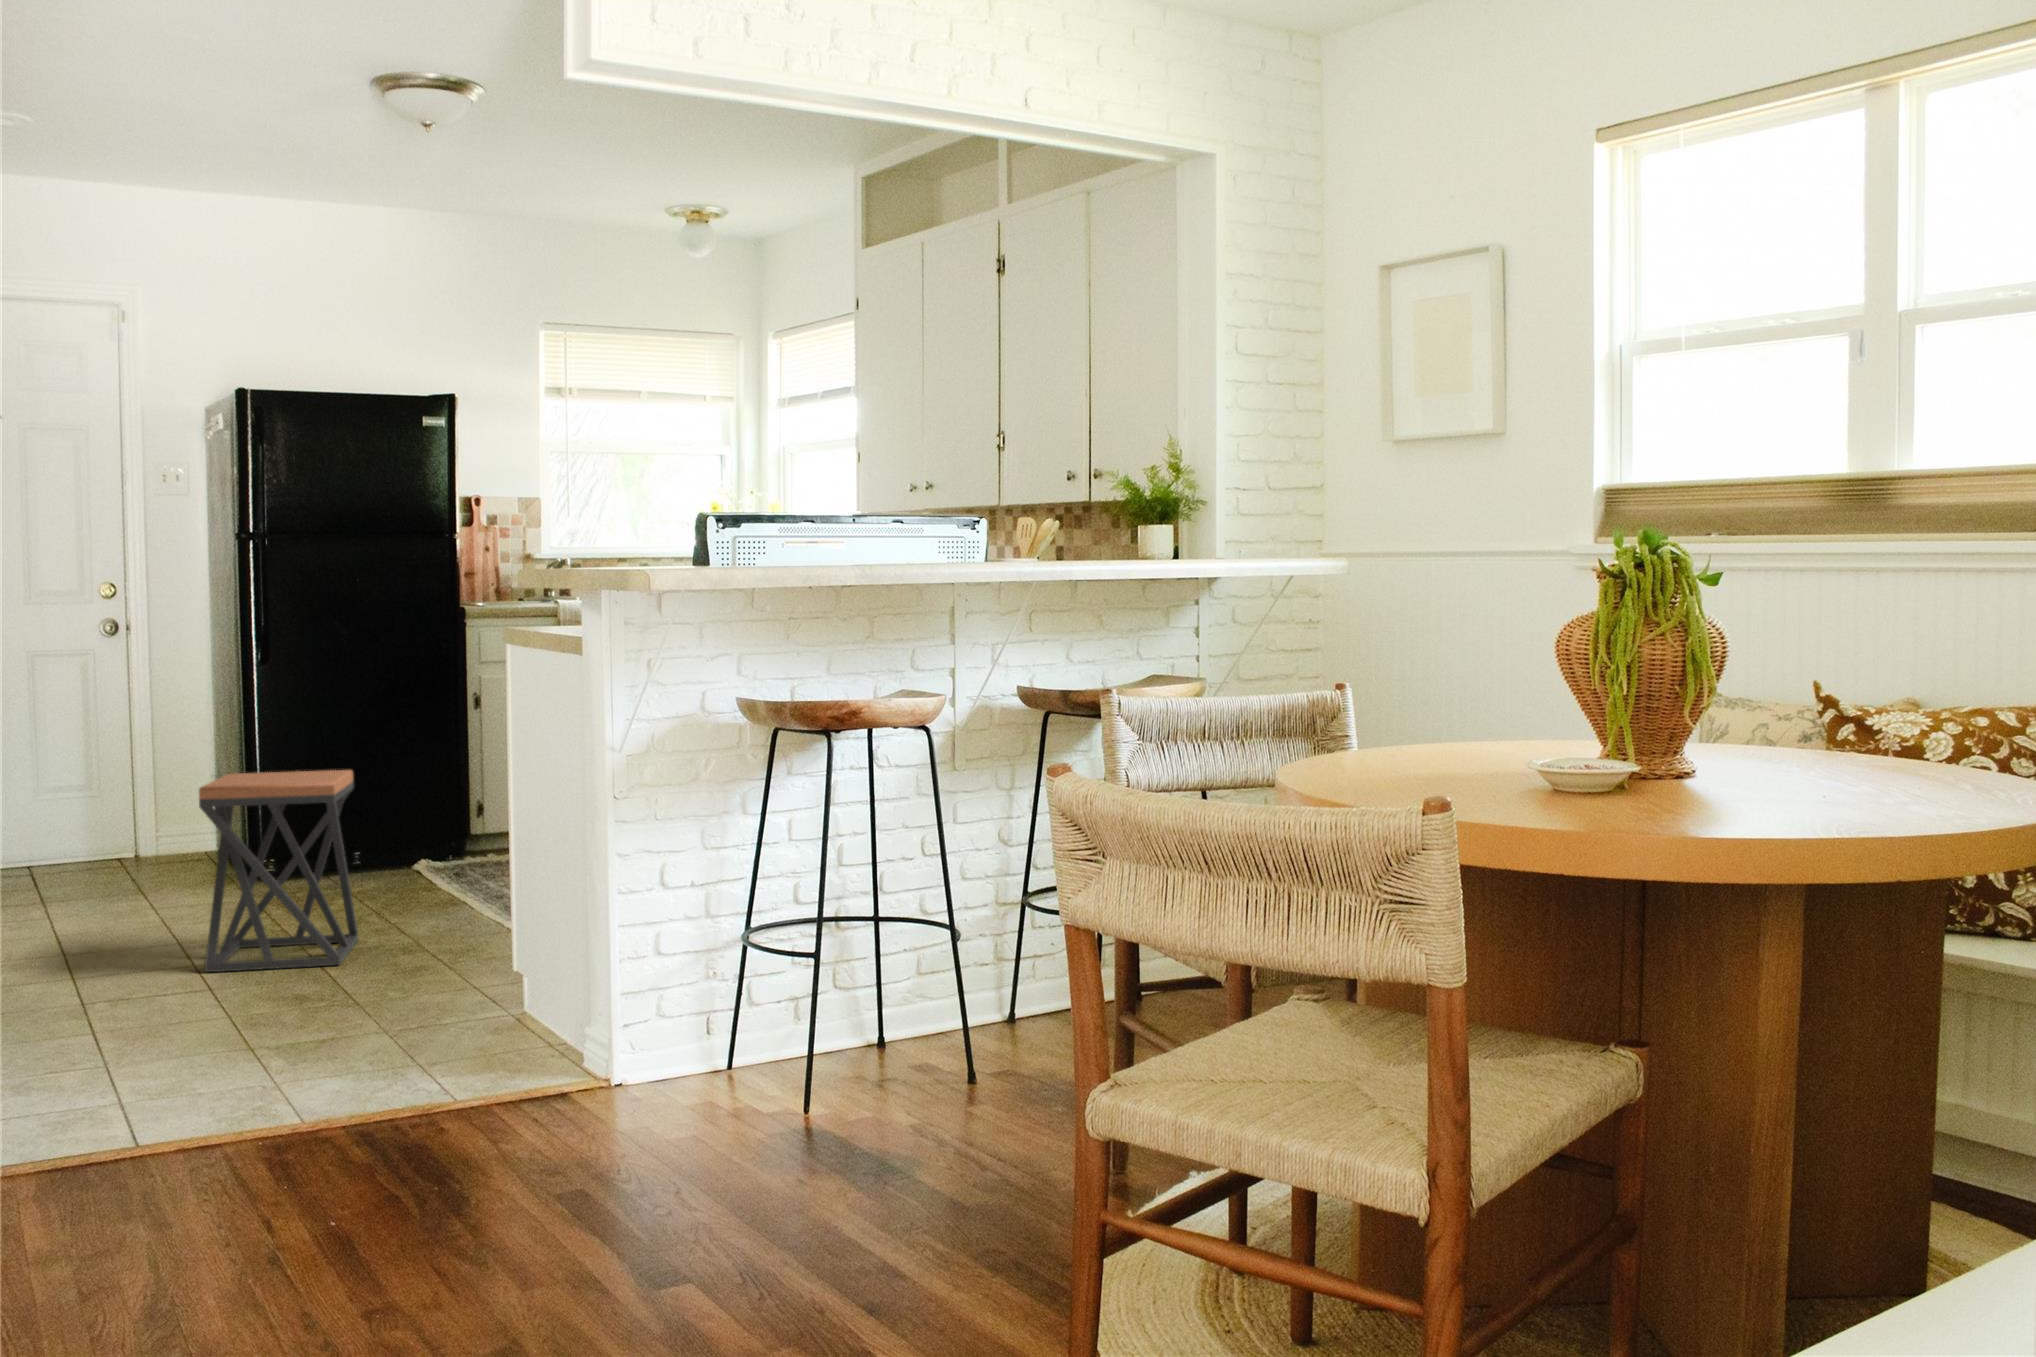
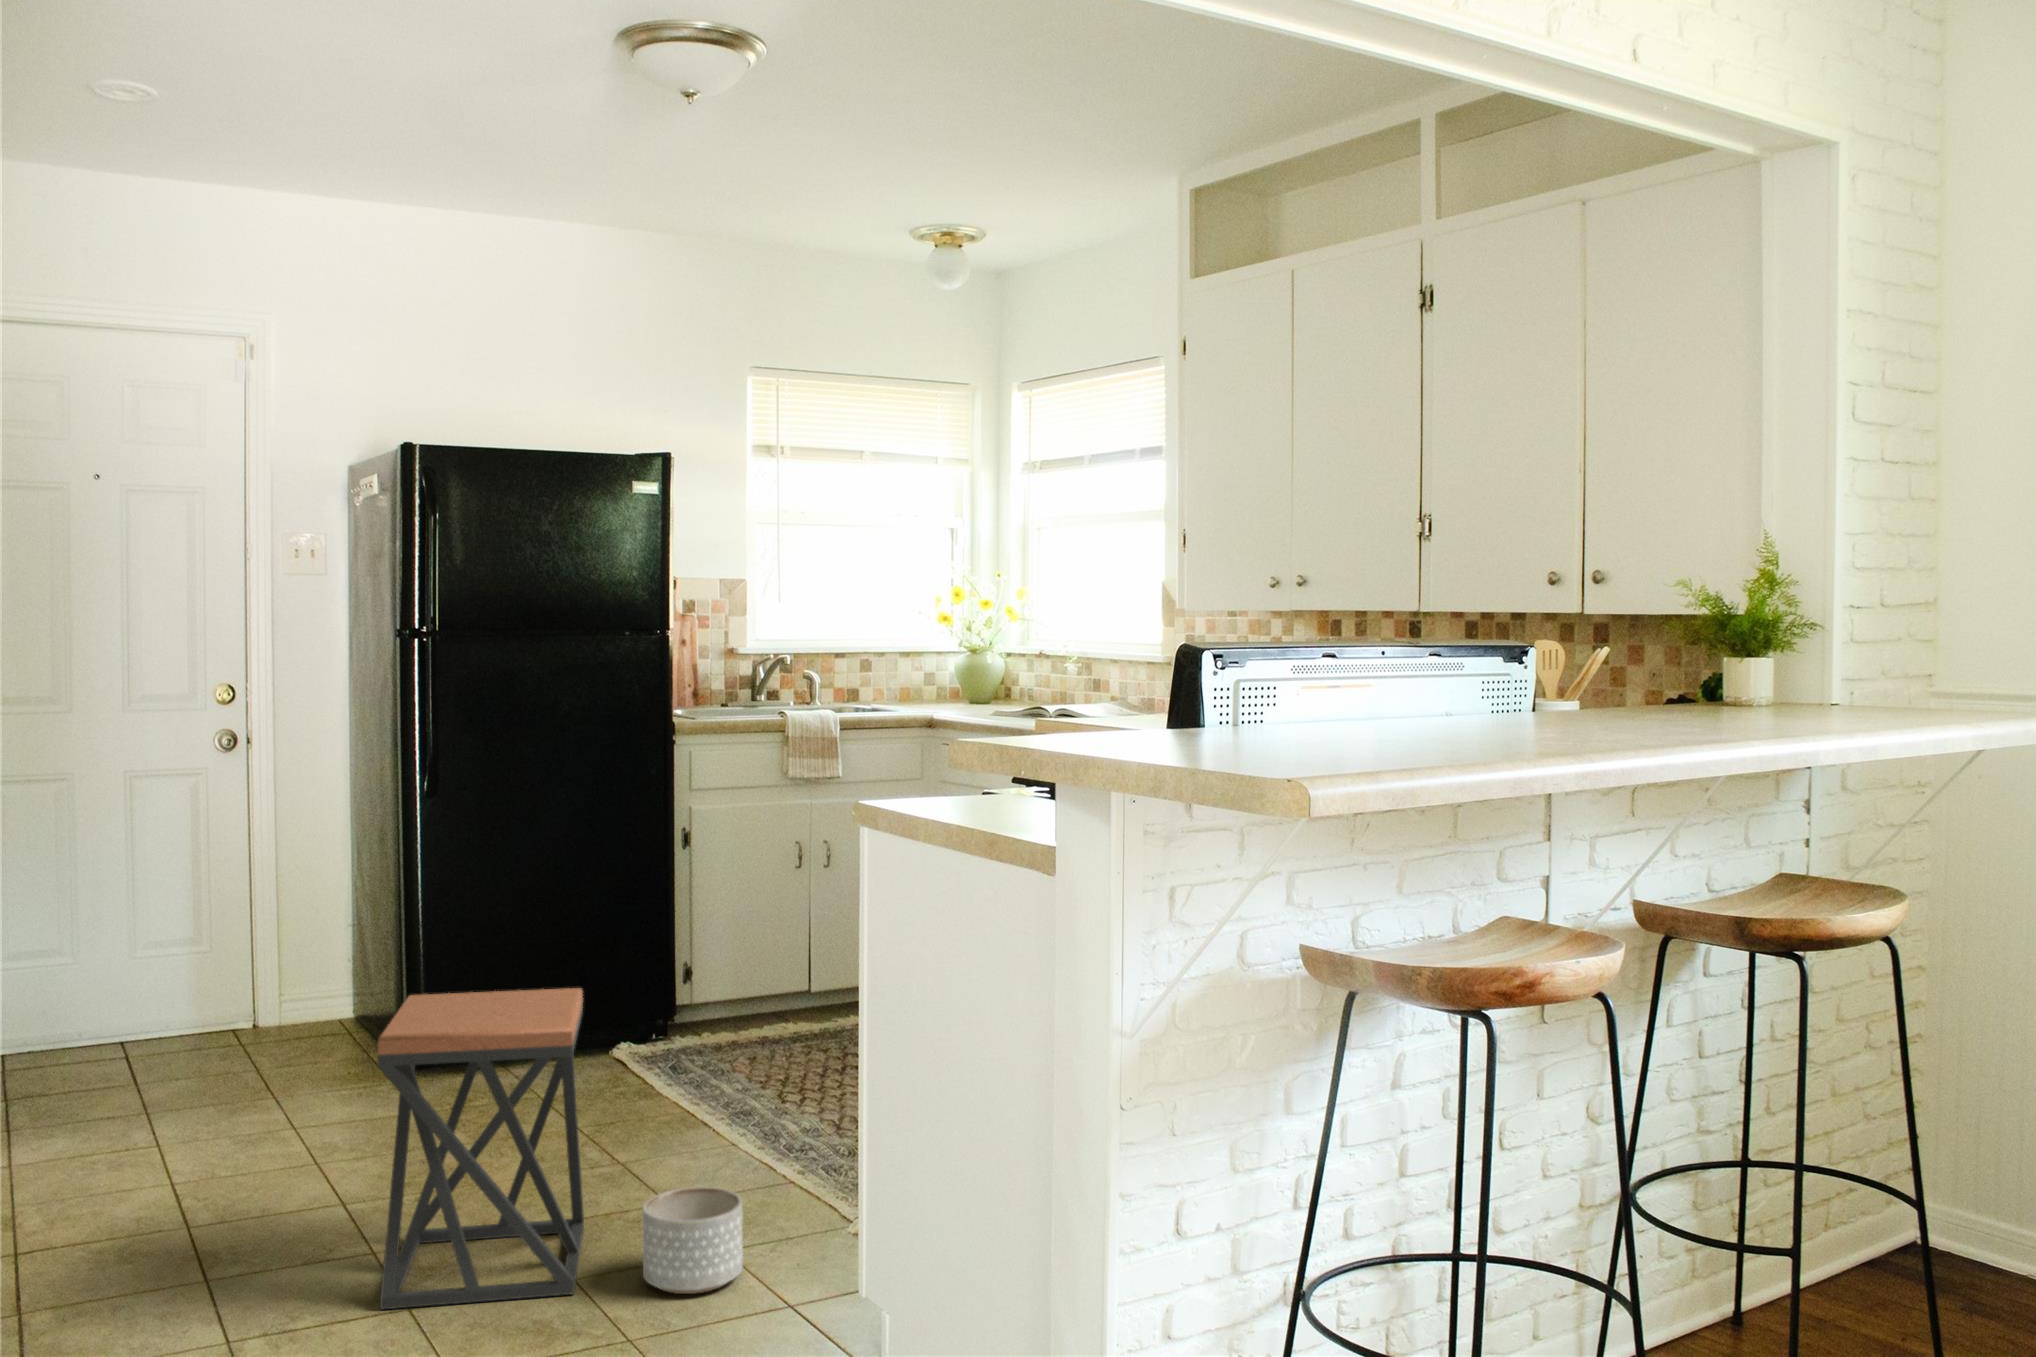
planter: none [388,901,460,964] -> present [643,1187,743,1294]

